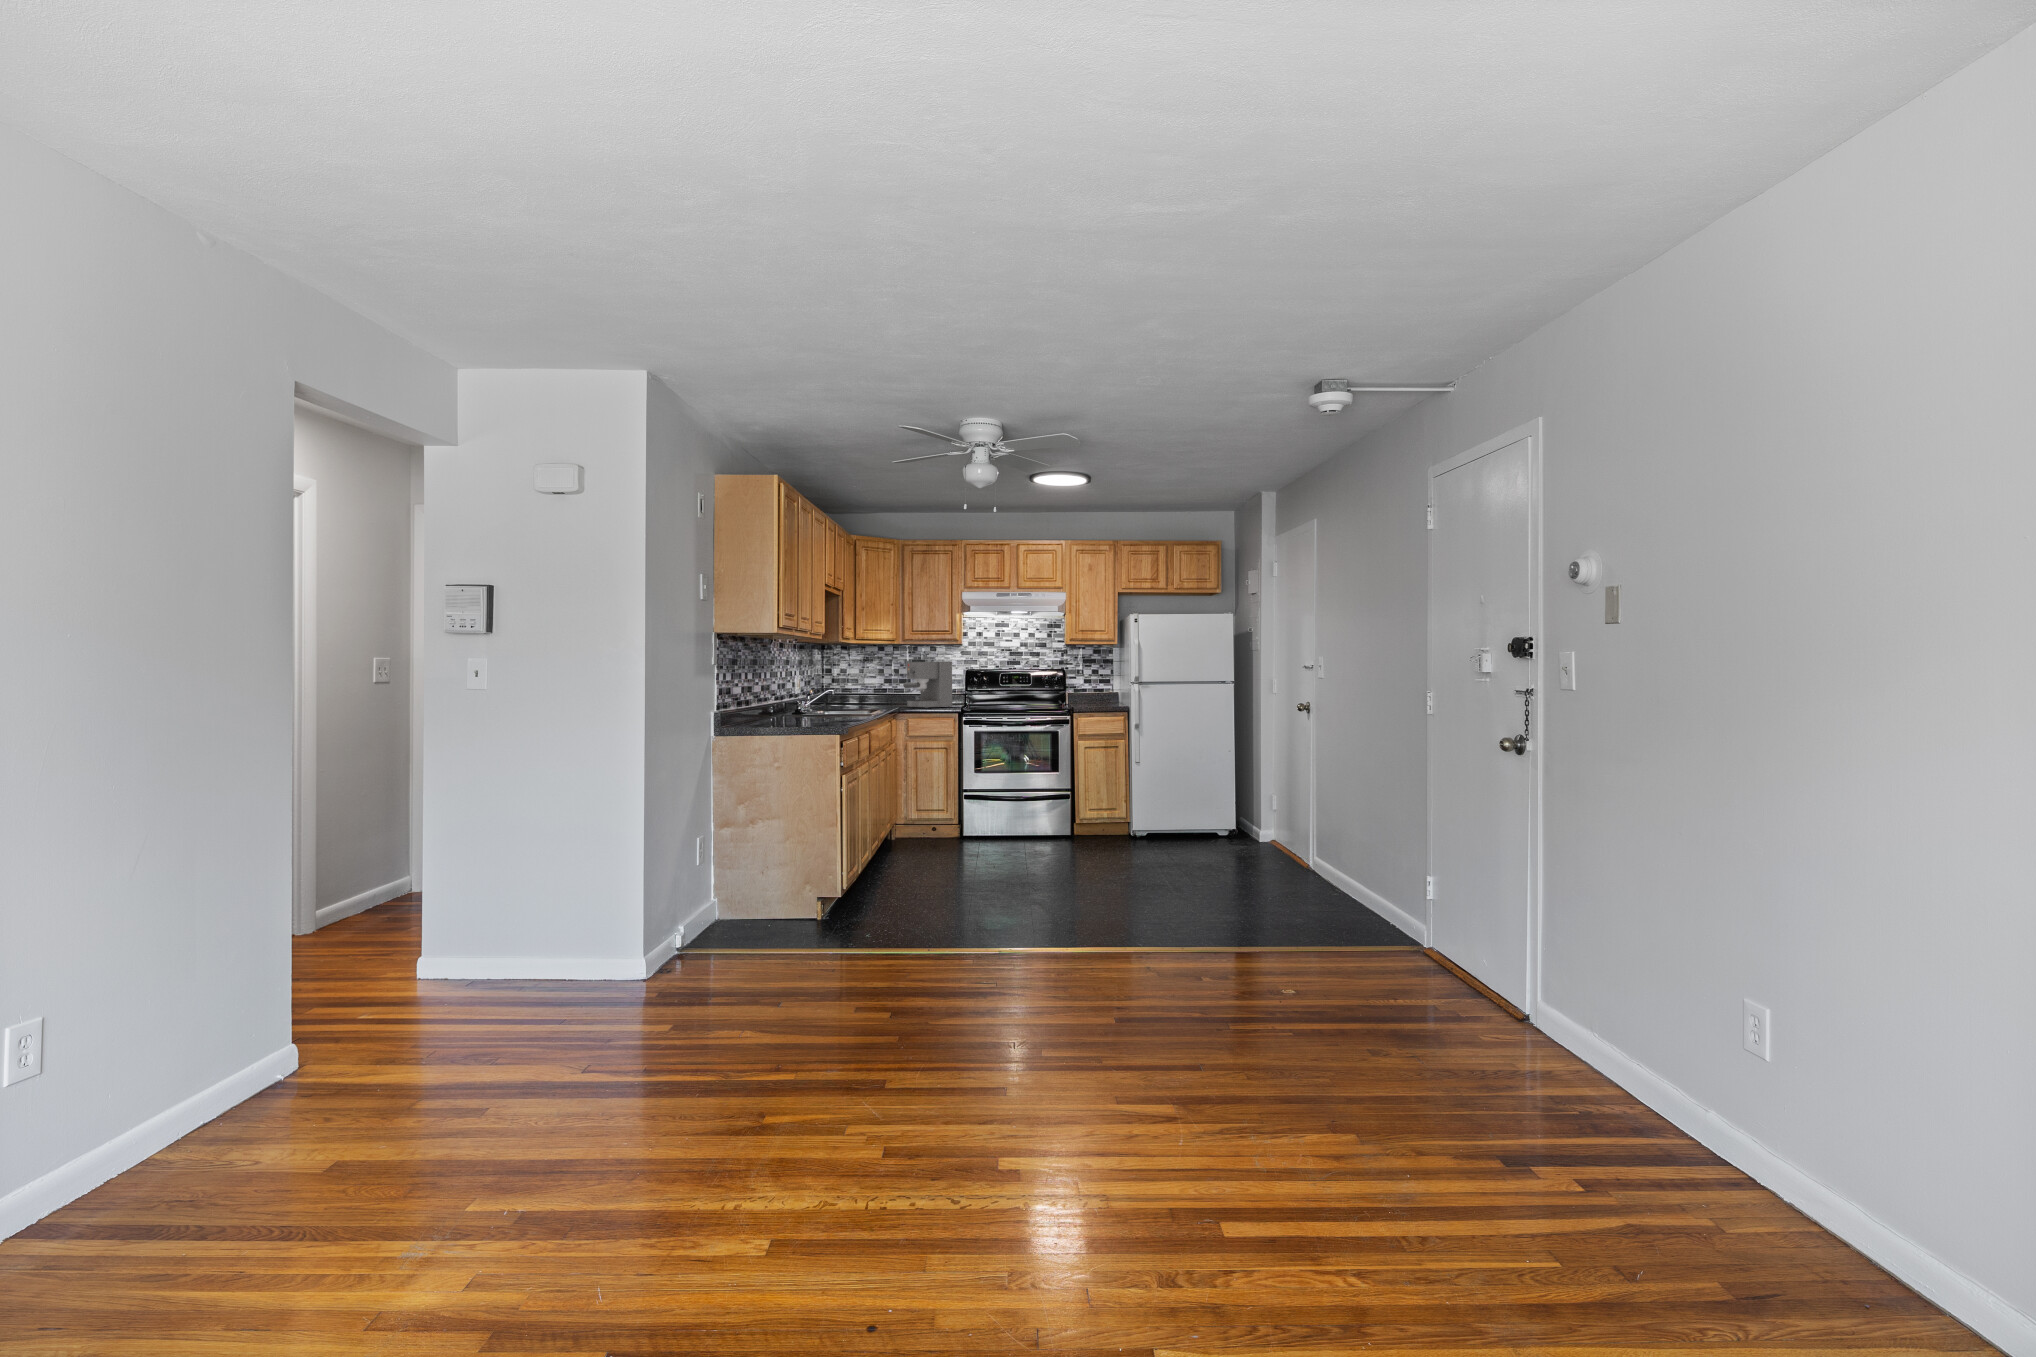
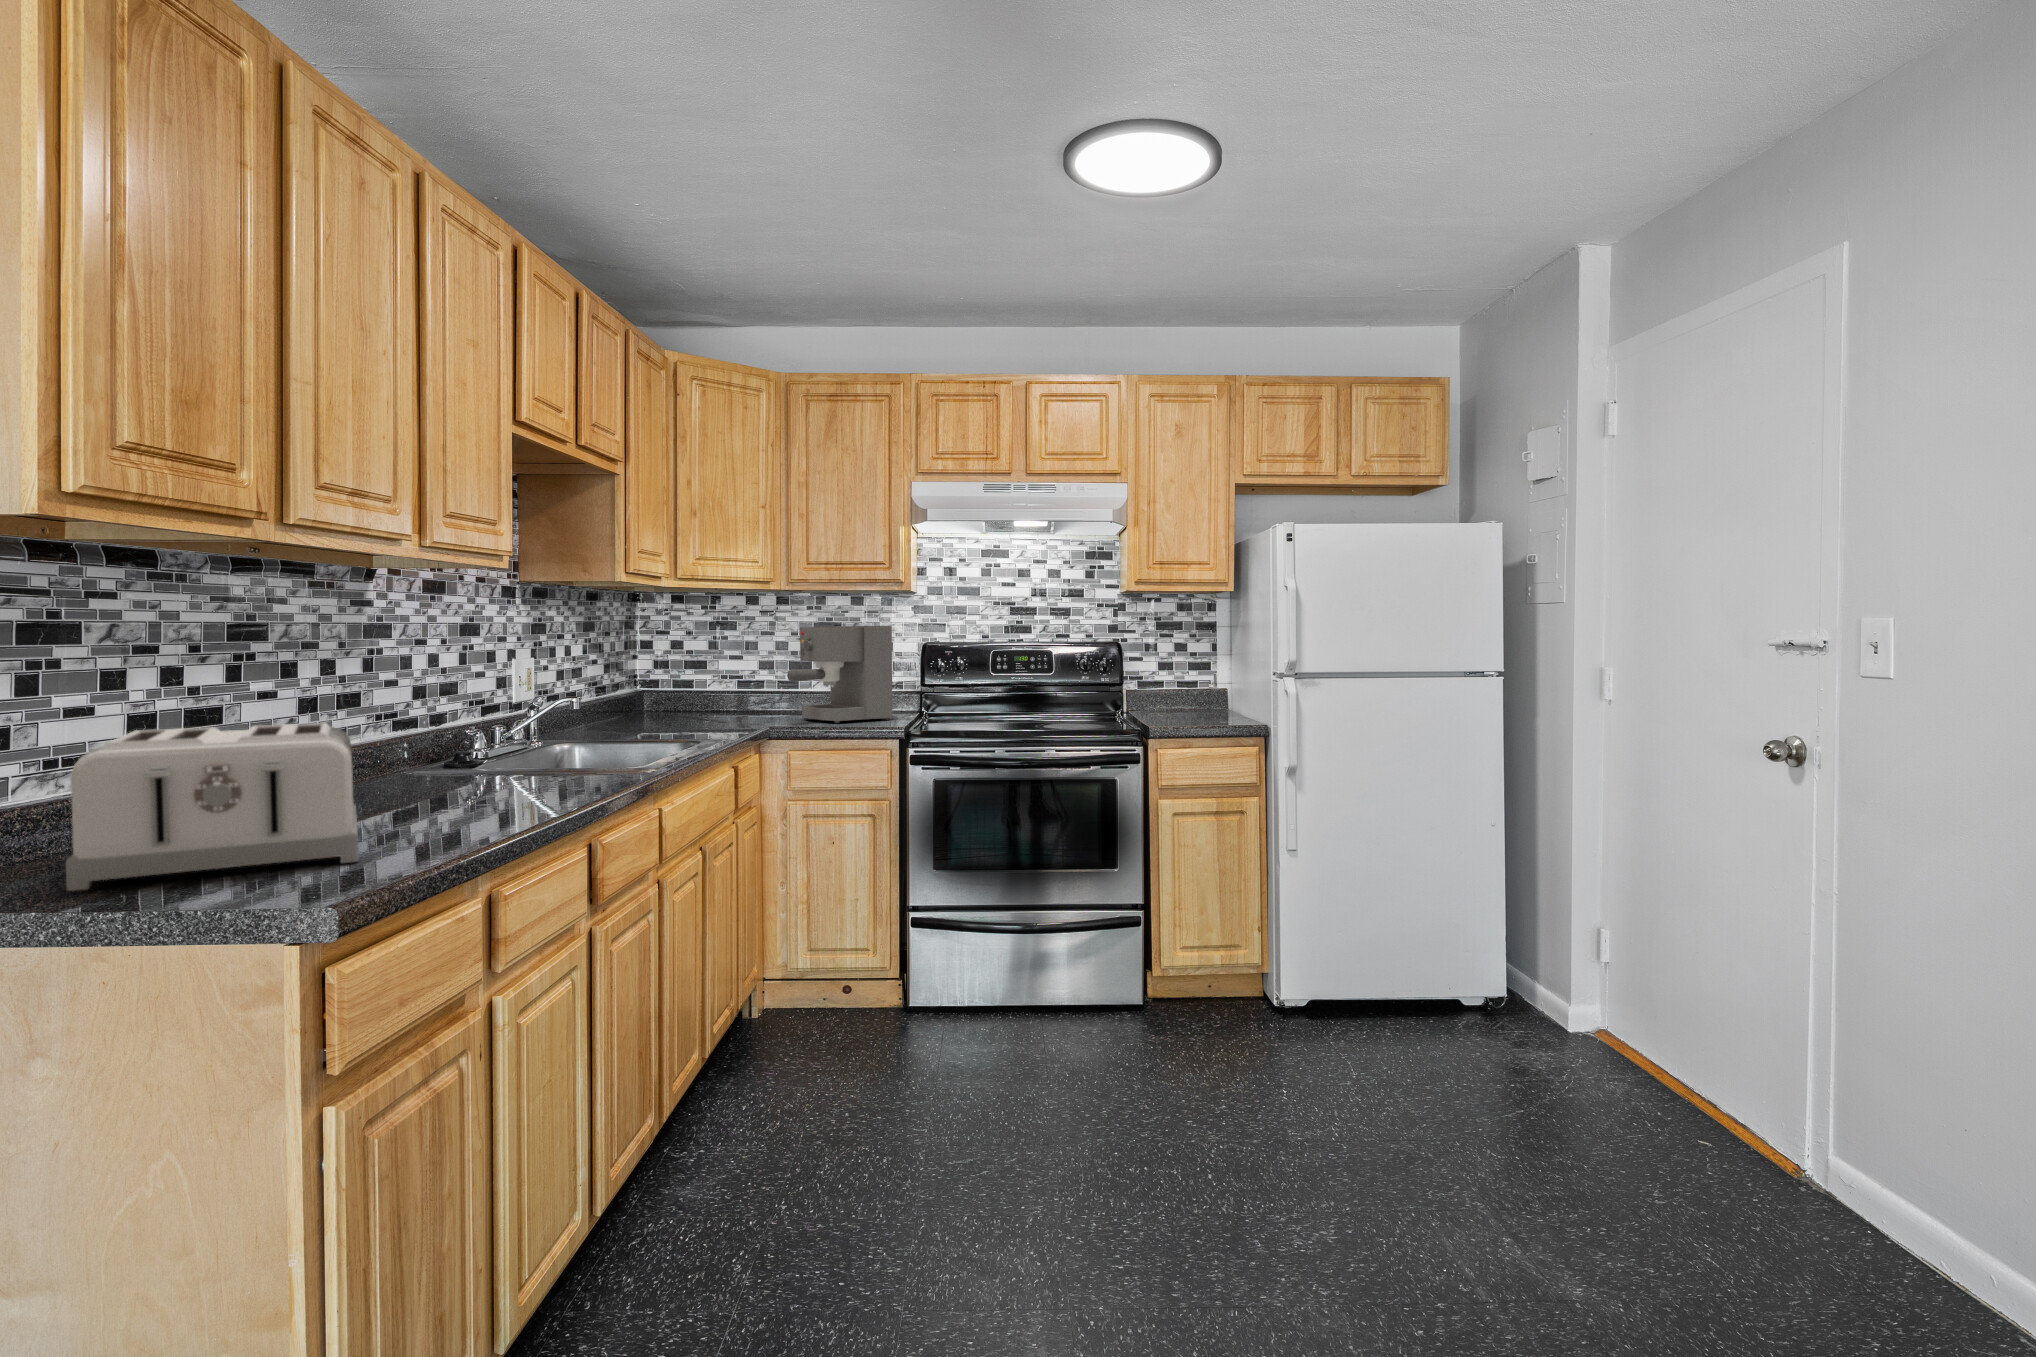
toaster: none [755,690,833,727] -> present [66,723,359,891]

